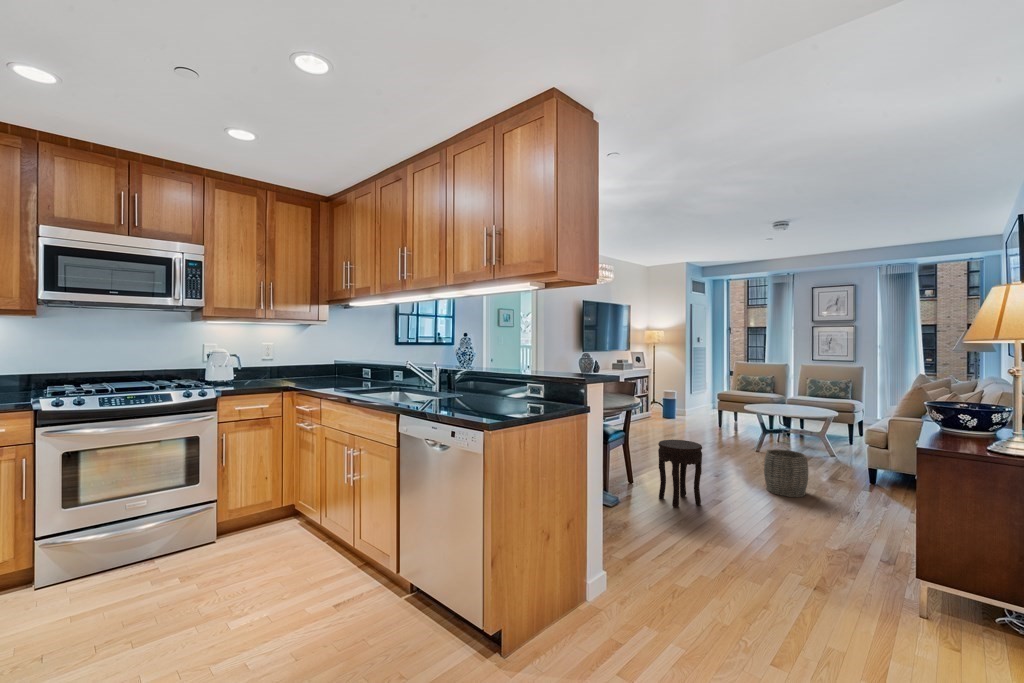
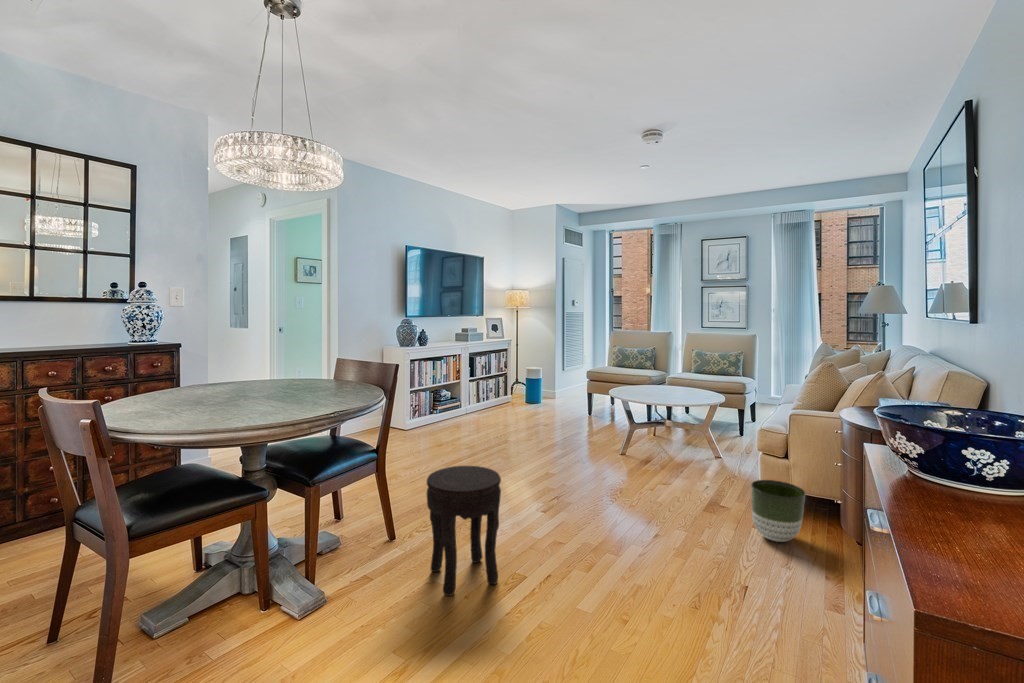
woven basket: present [764,449,808,497] -> none [614,466,677,546]
planter: none [861,461,900,500] -> present [751,480,805,542]

